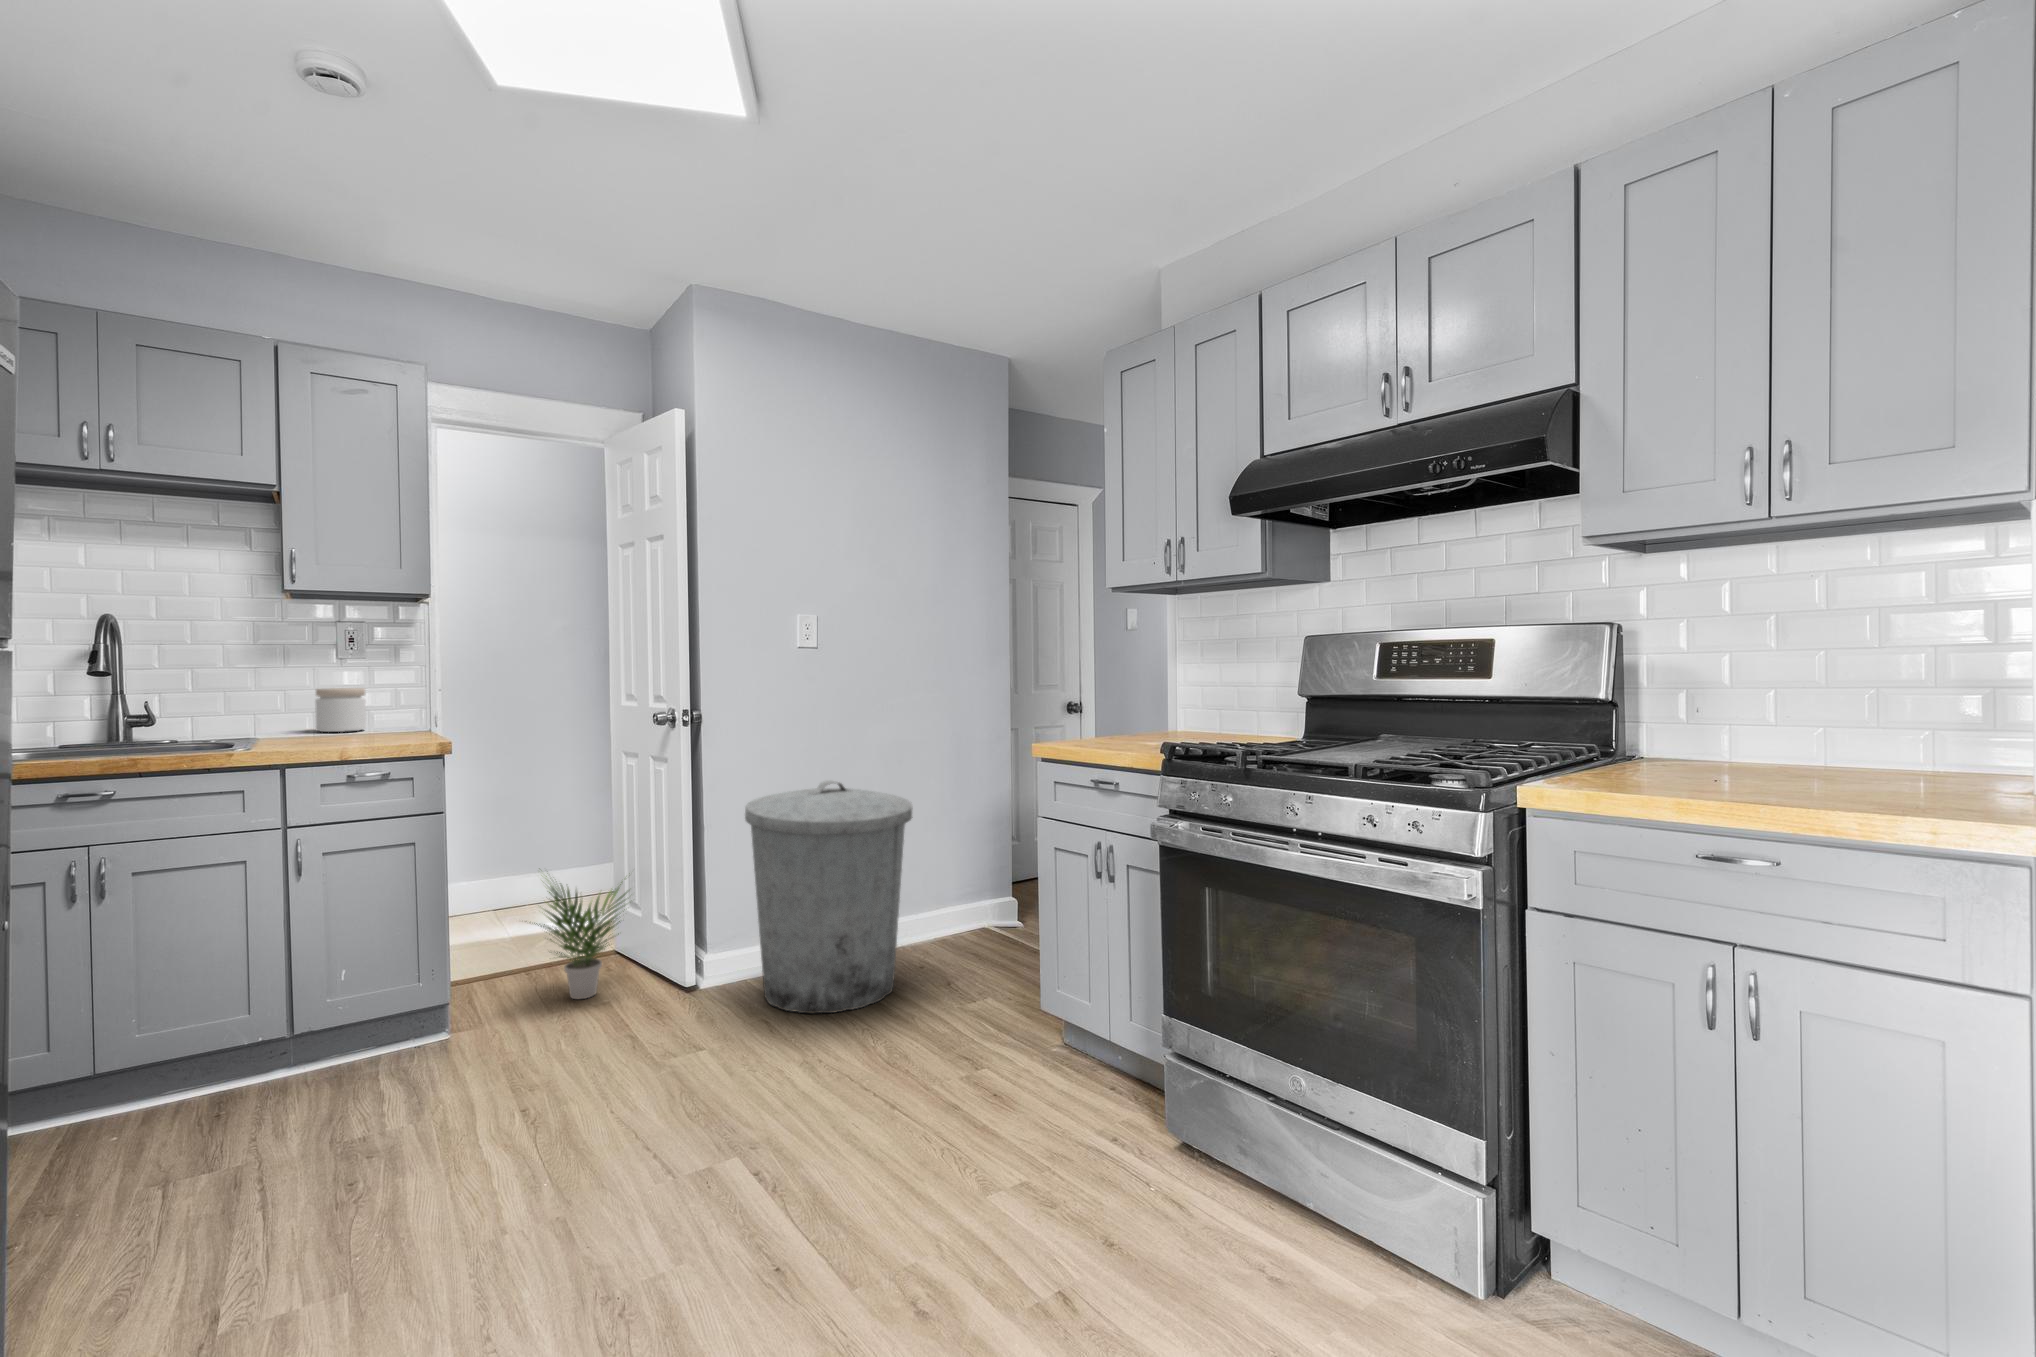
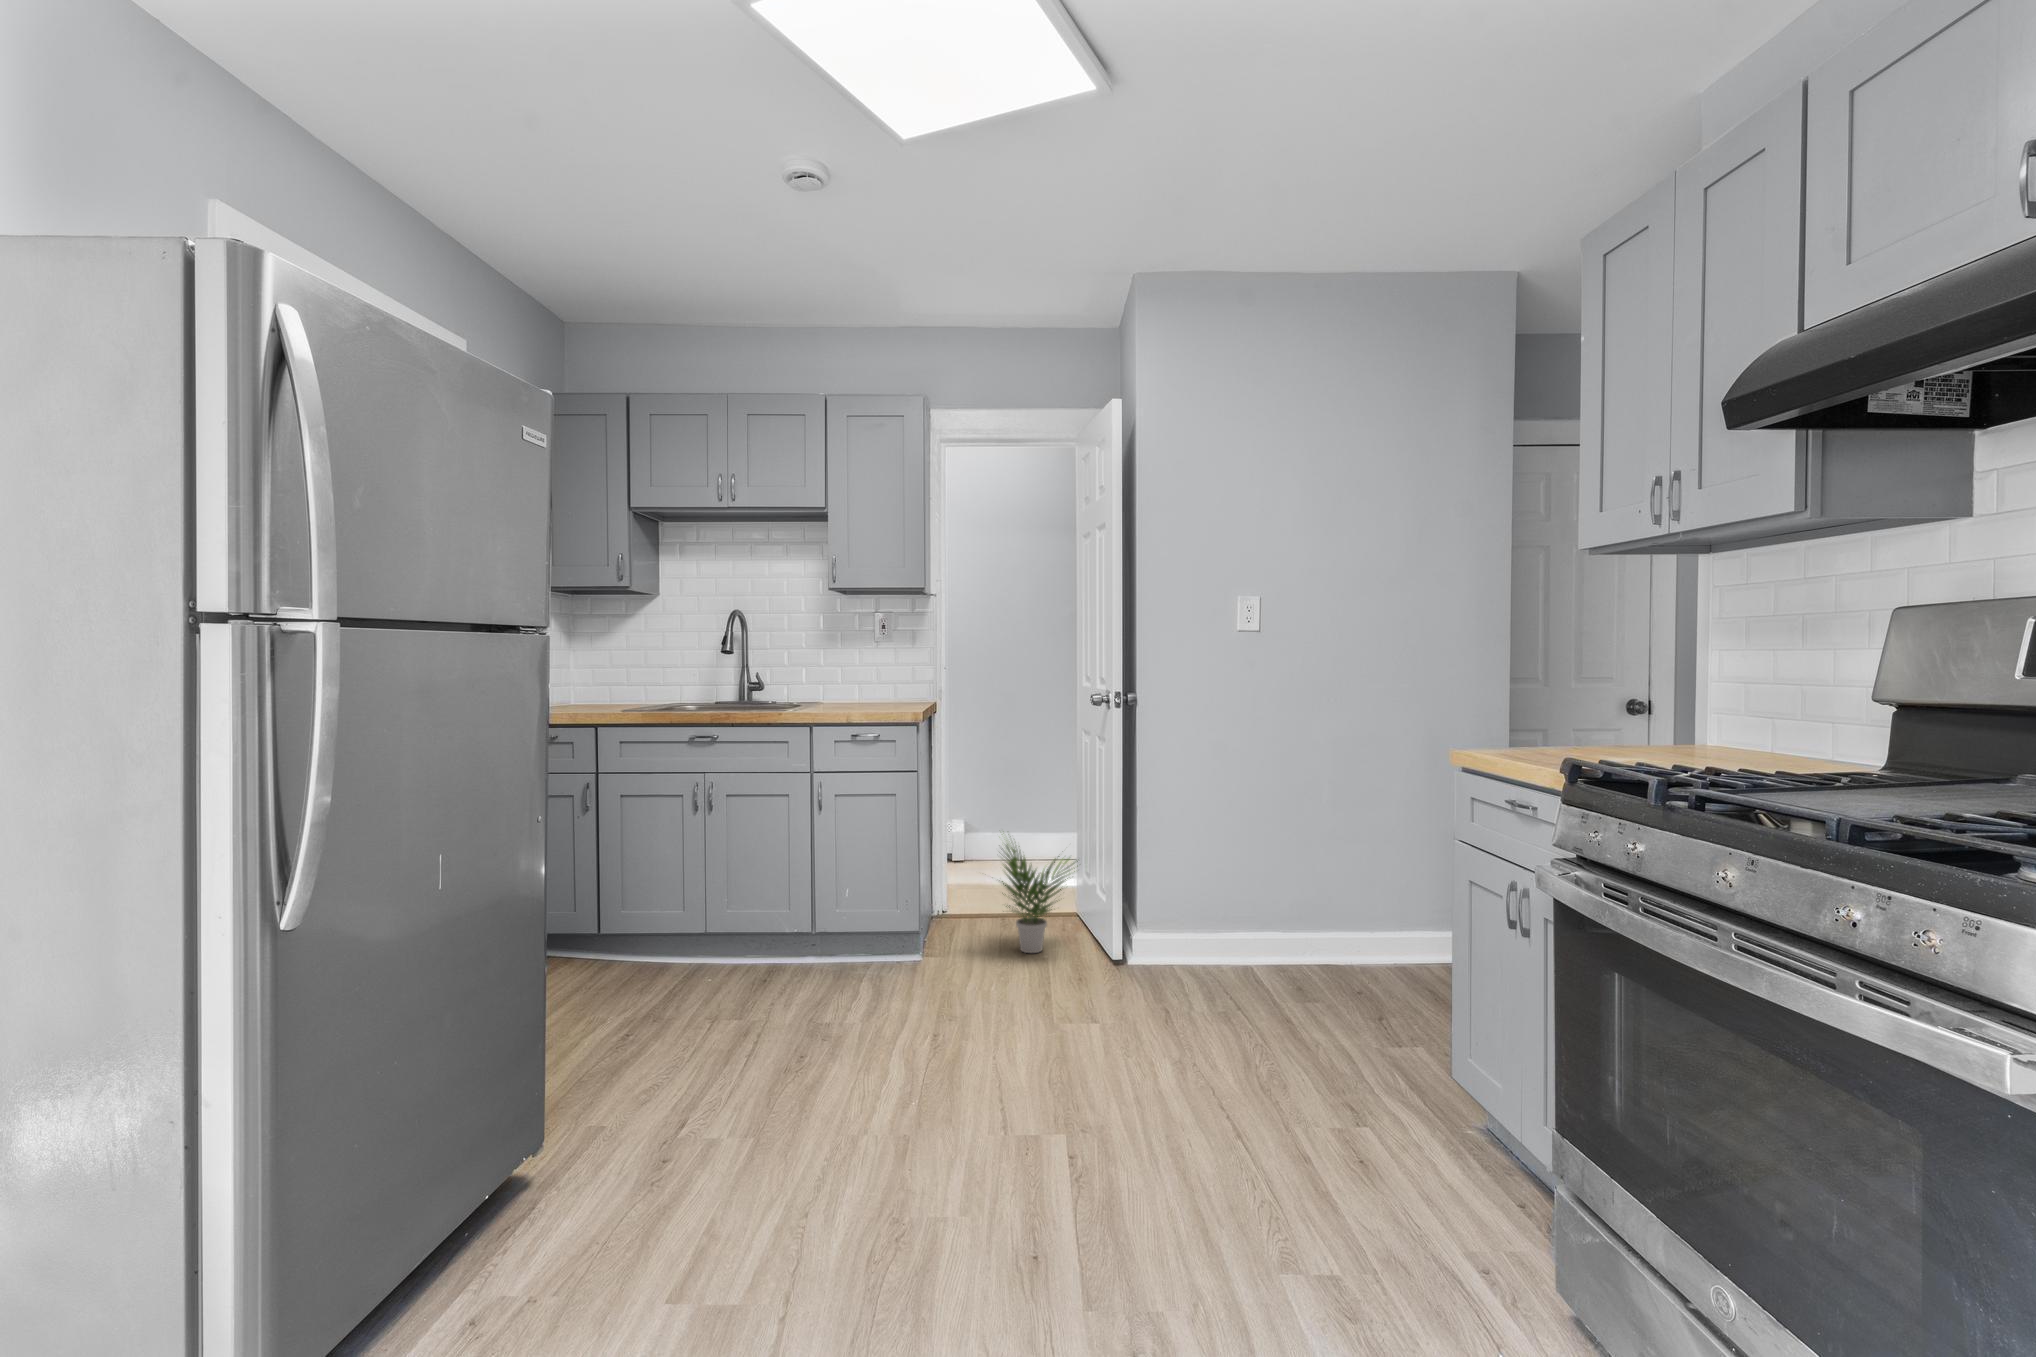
jar: present [315,688,366,732] -> none [856,664,890,700]
trash can: present [745,780,912,1013] -> none [1159,770,1337,1015]

